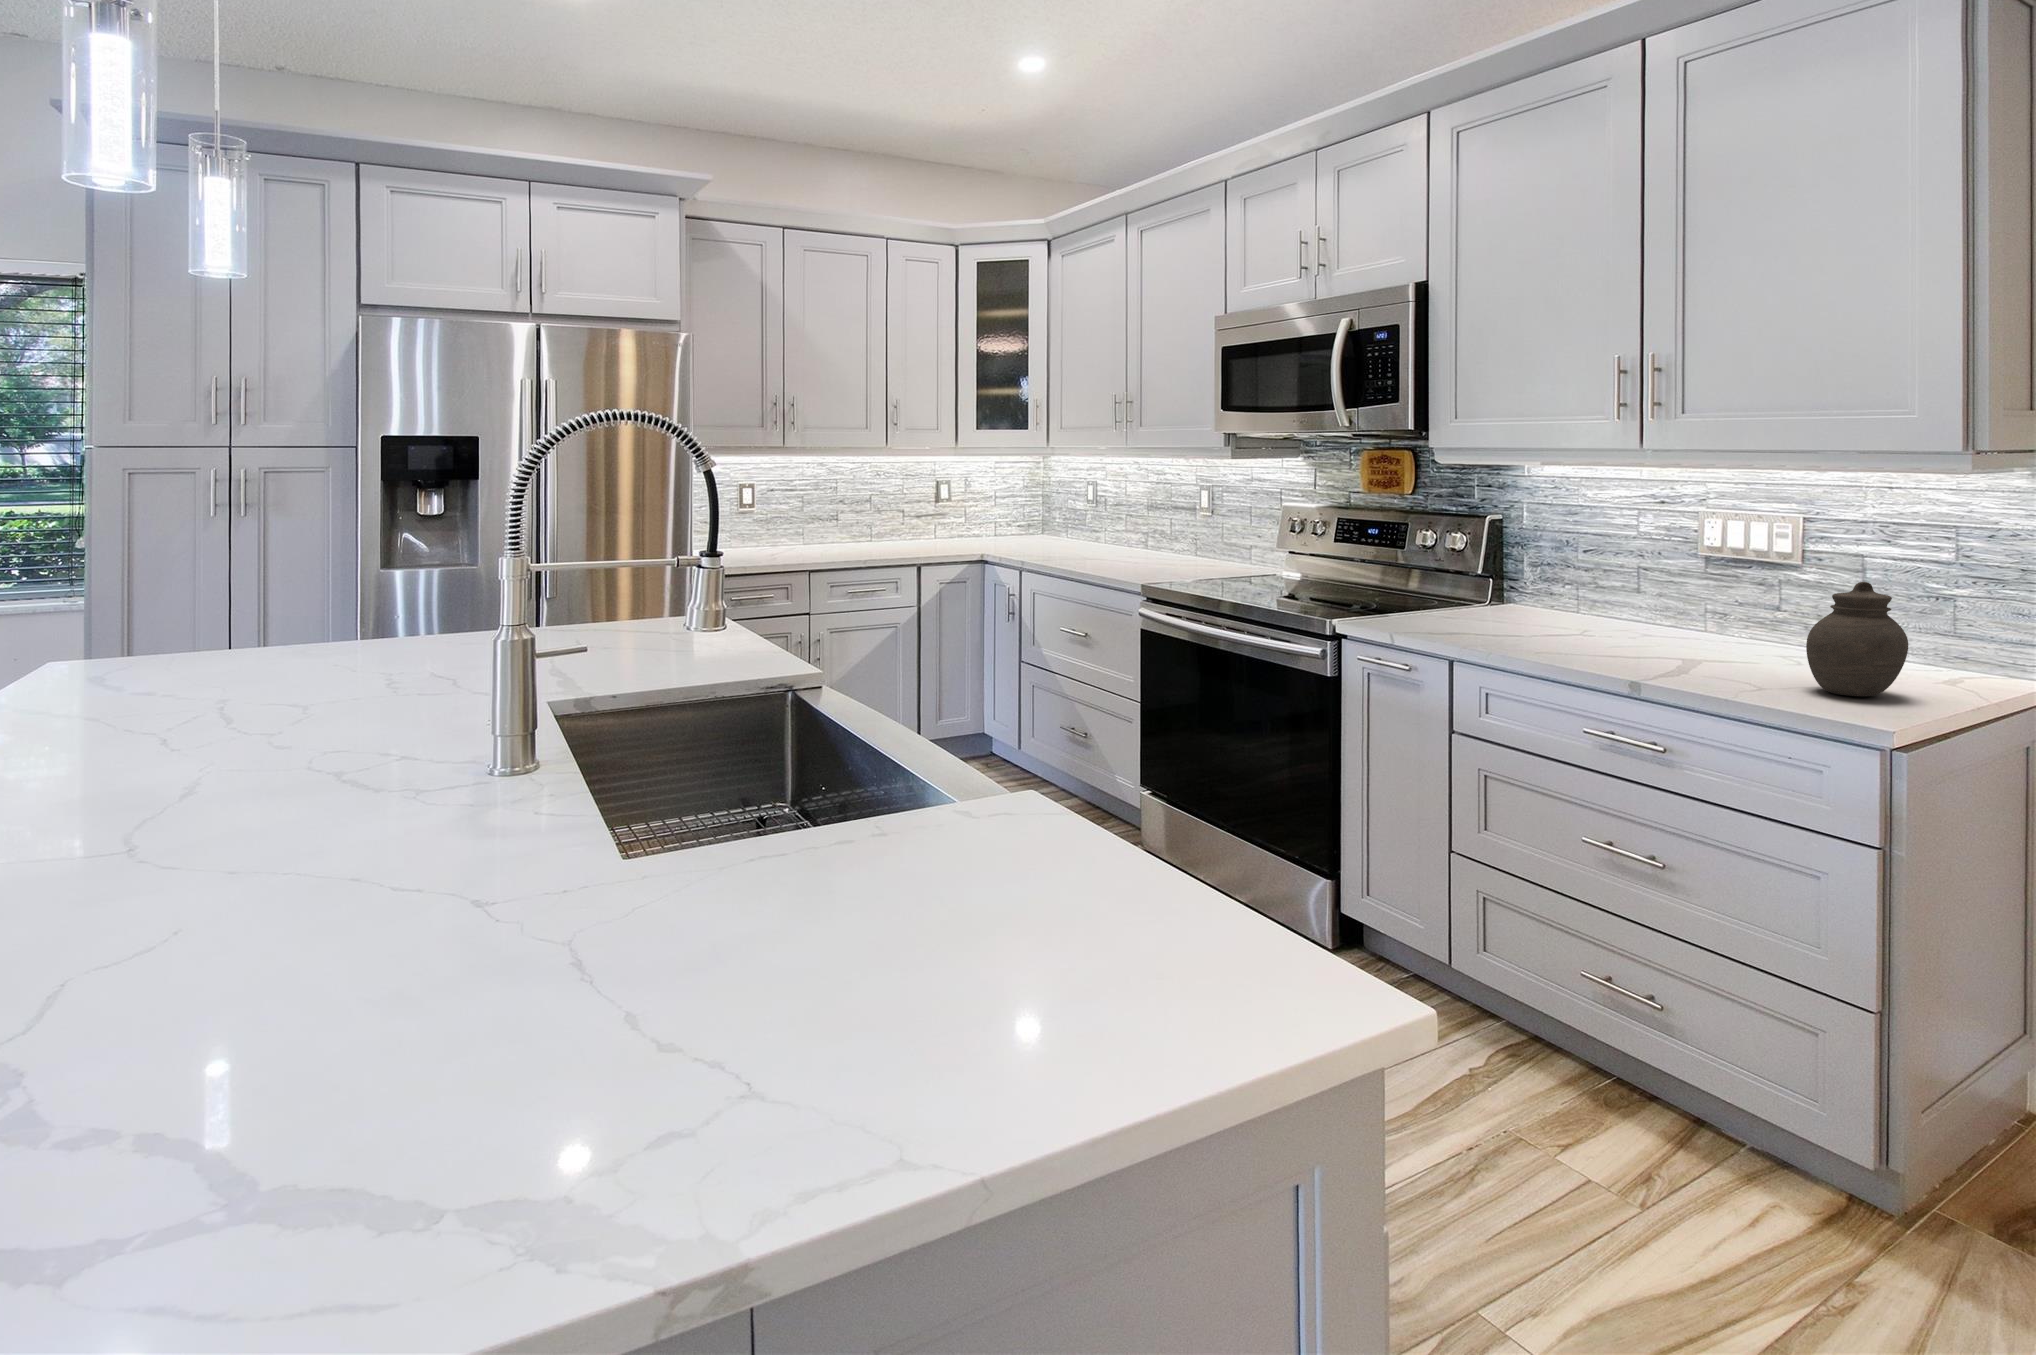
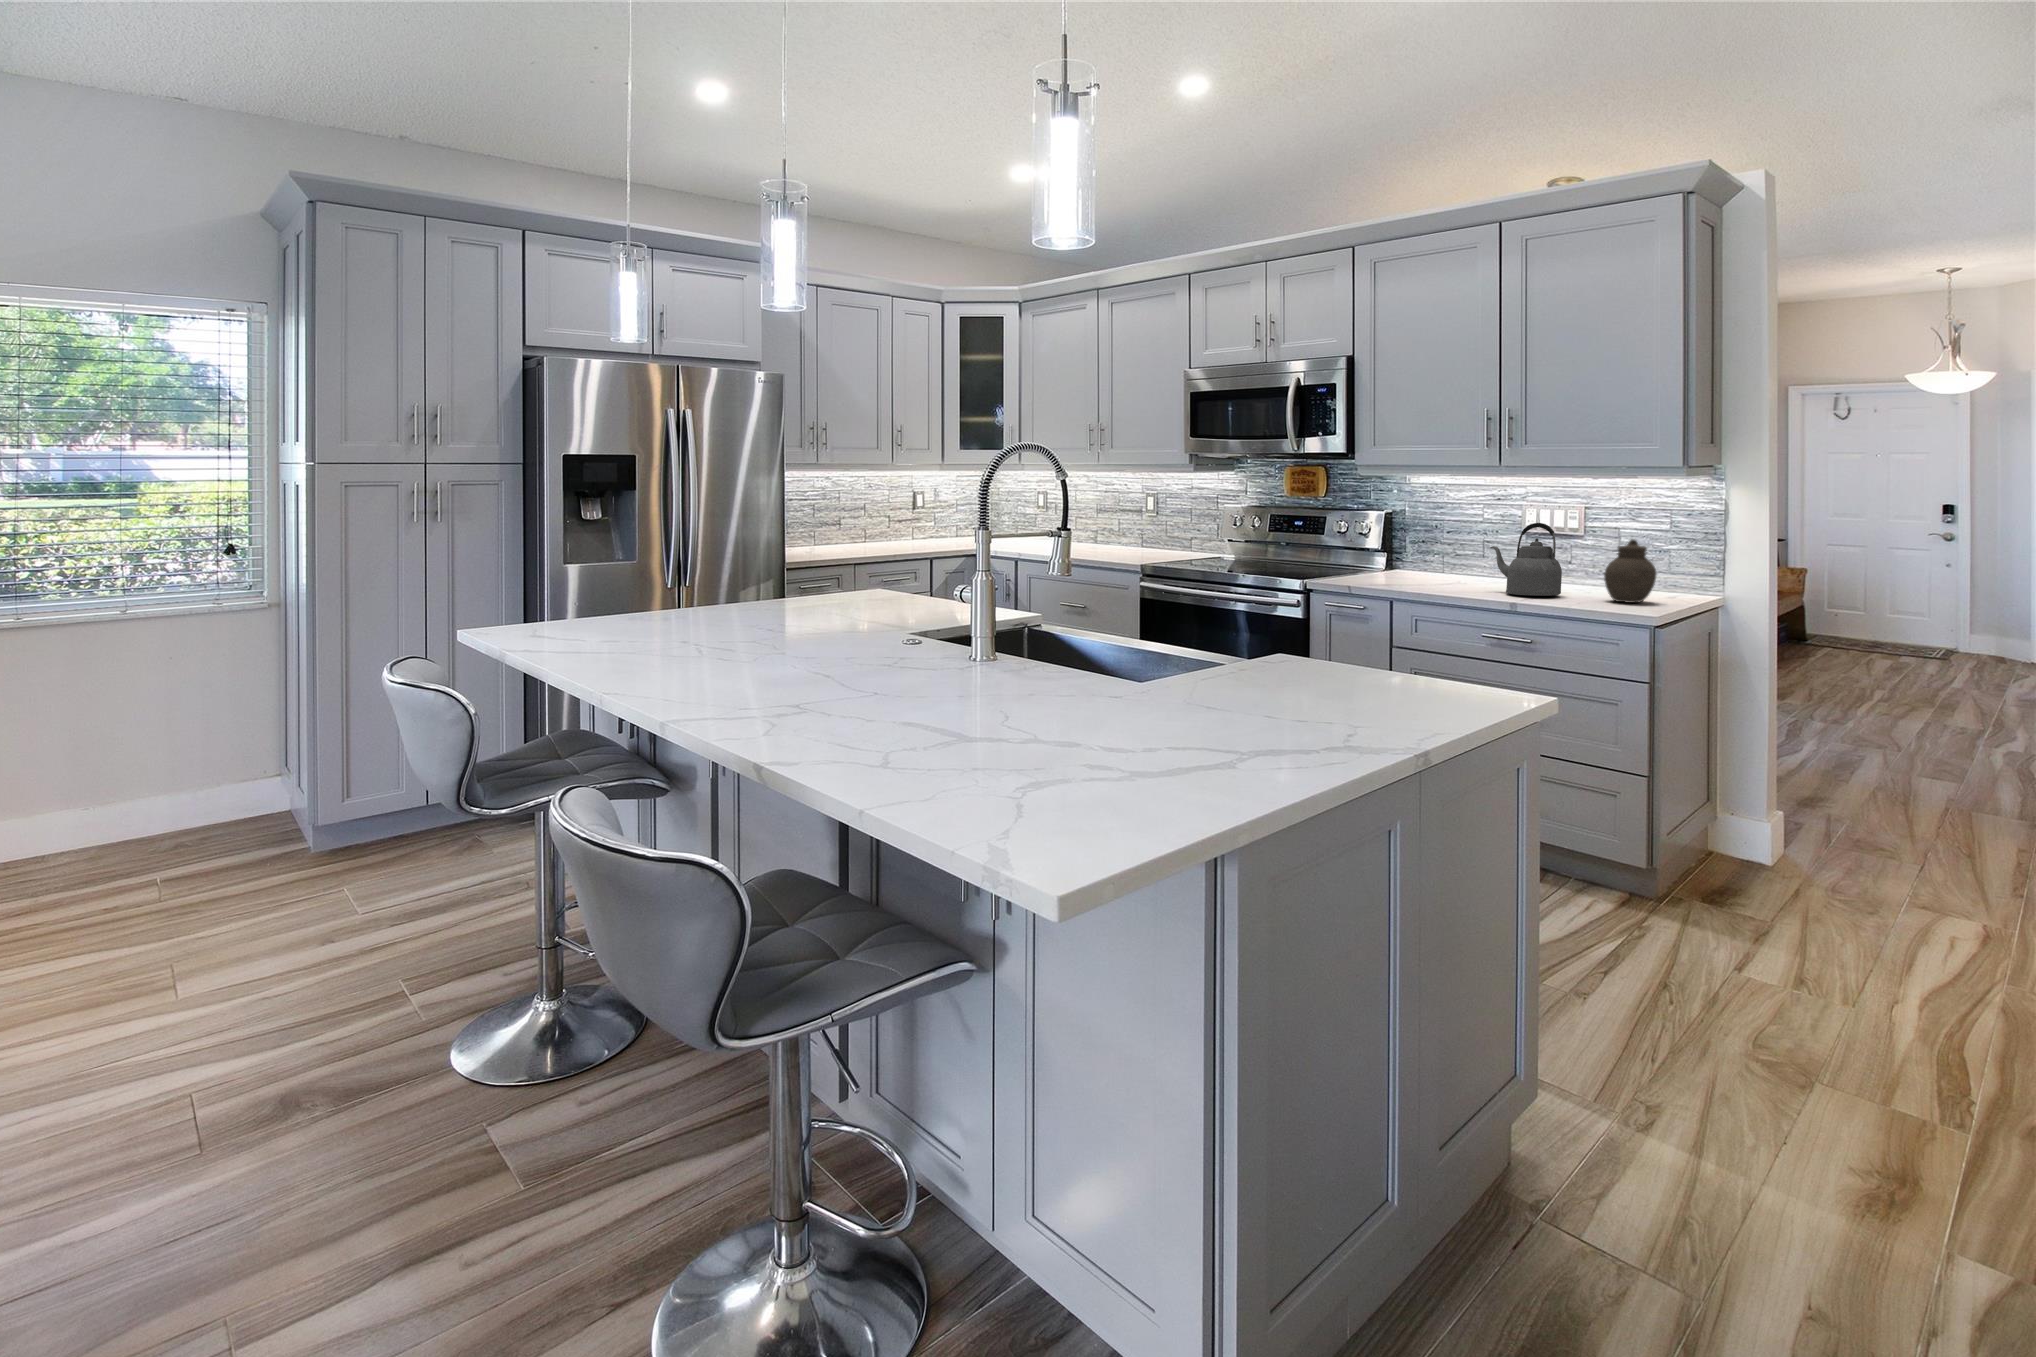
kettle: none [1611,547,1732,674] -> present [1490,523,1562,596]

